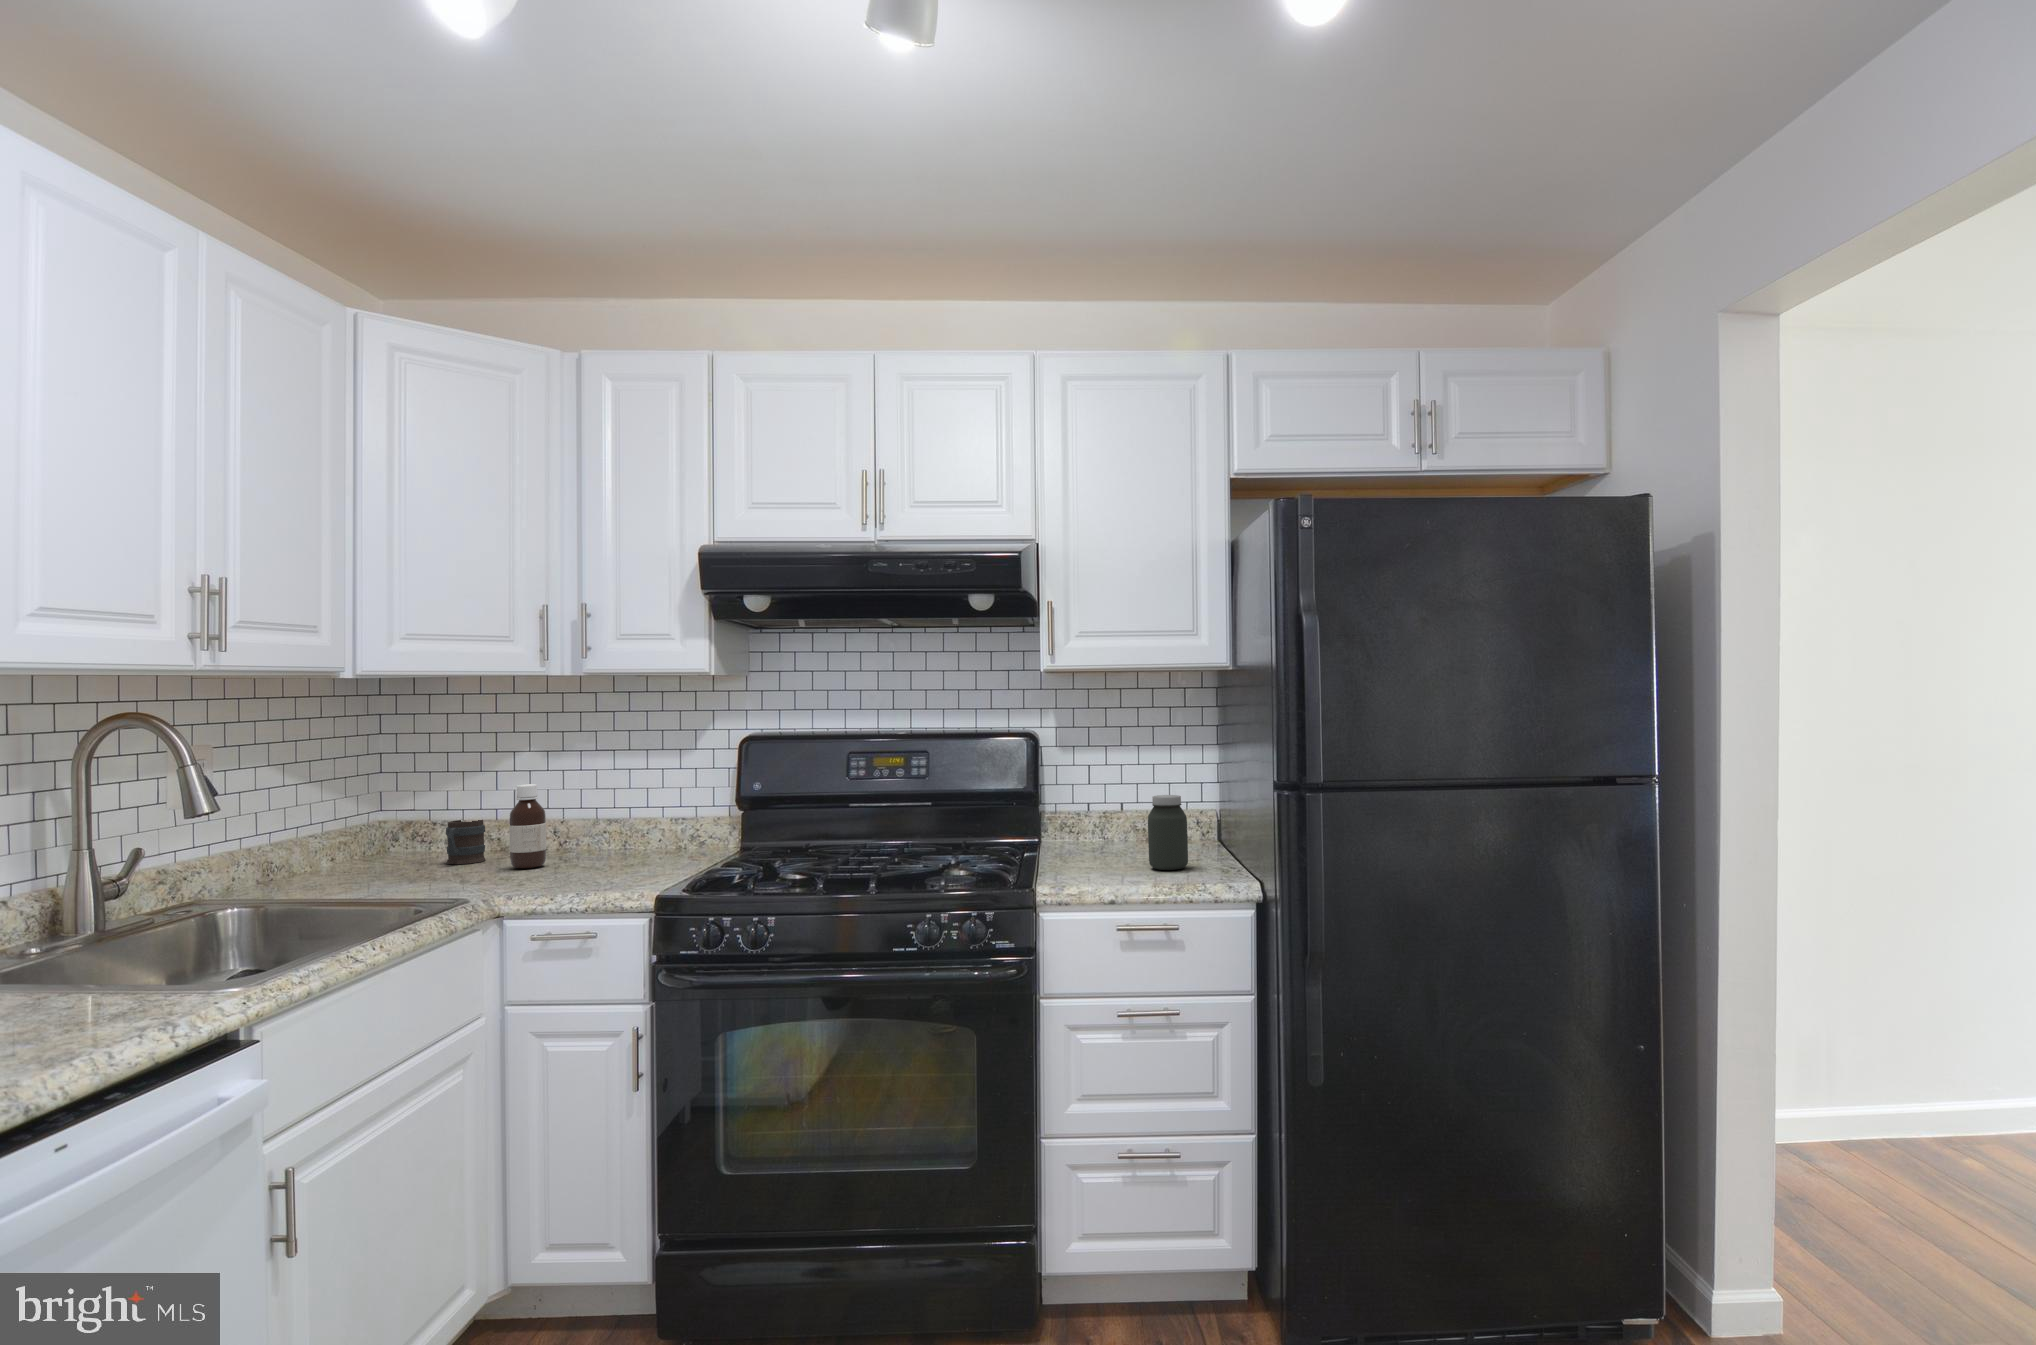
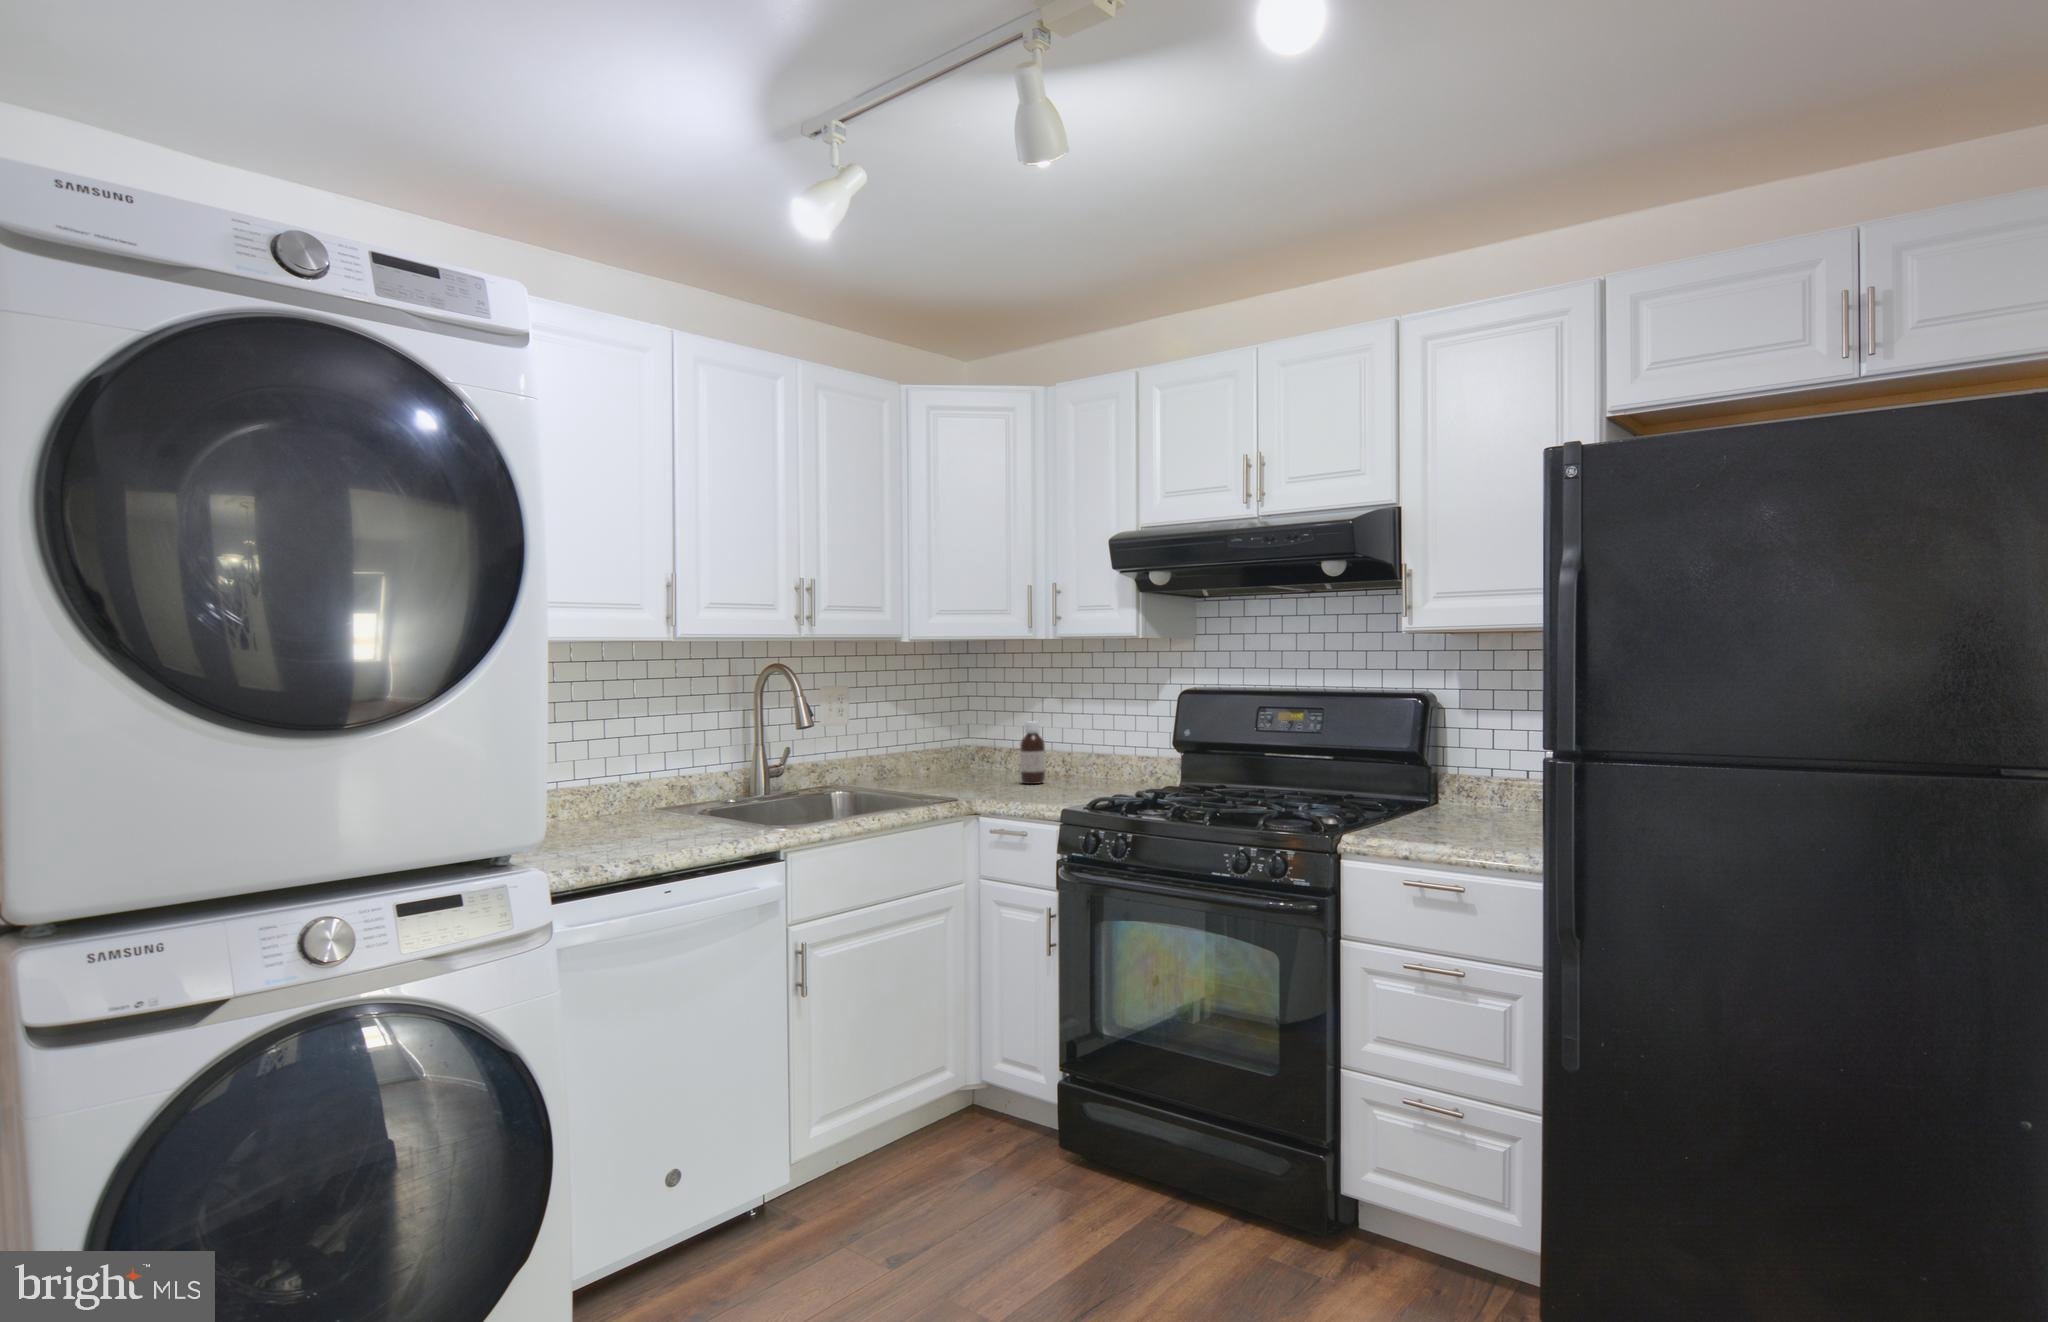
jar: present [1148,795,1188,870] -> none [1464,768,1506,842]
mug: present [446,820,486,864] -> none [991,745,1019,777]

